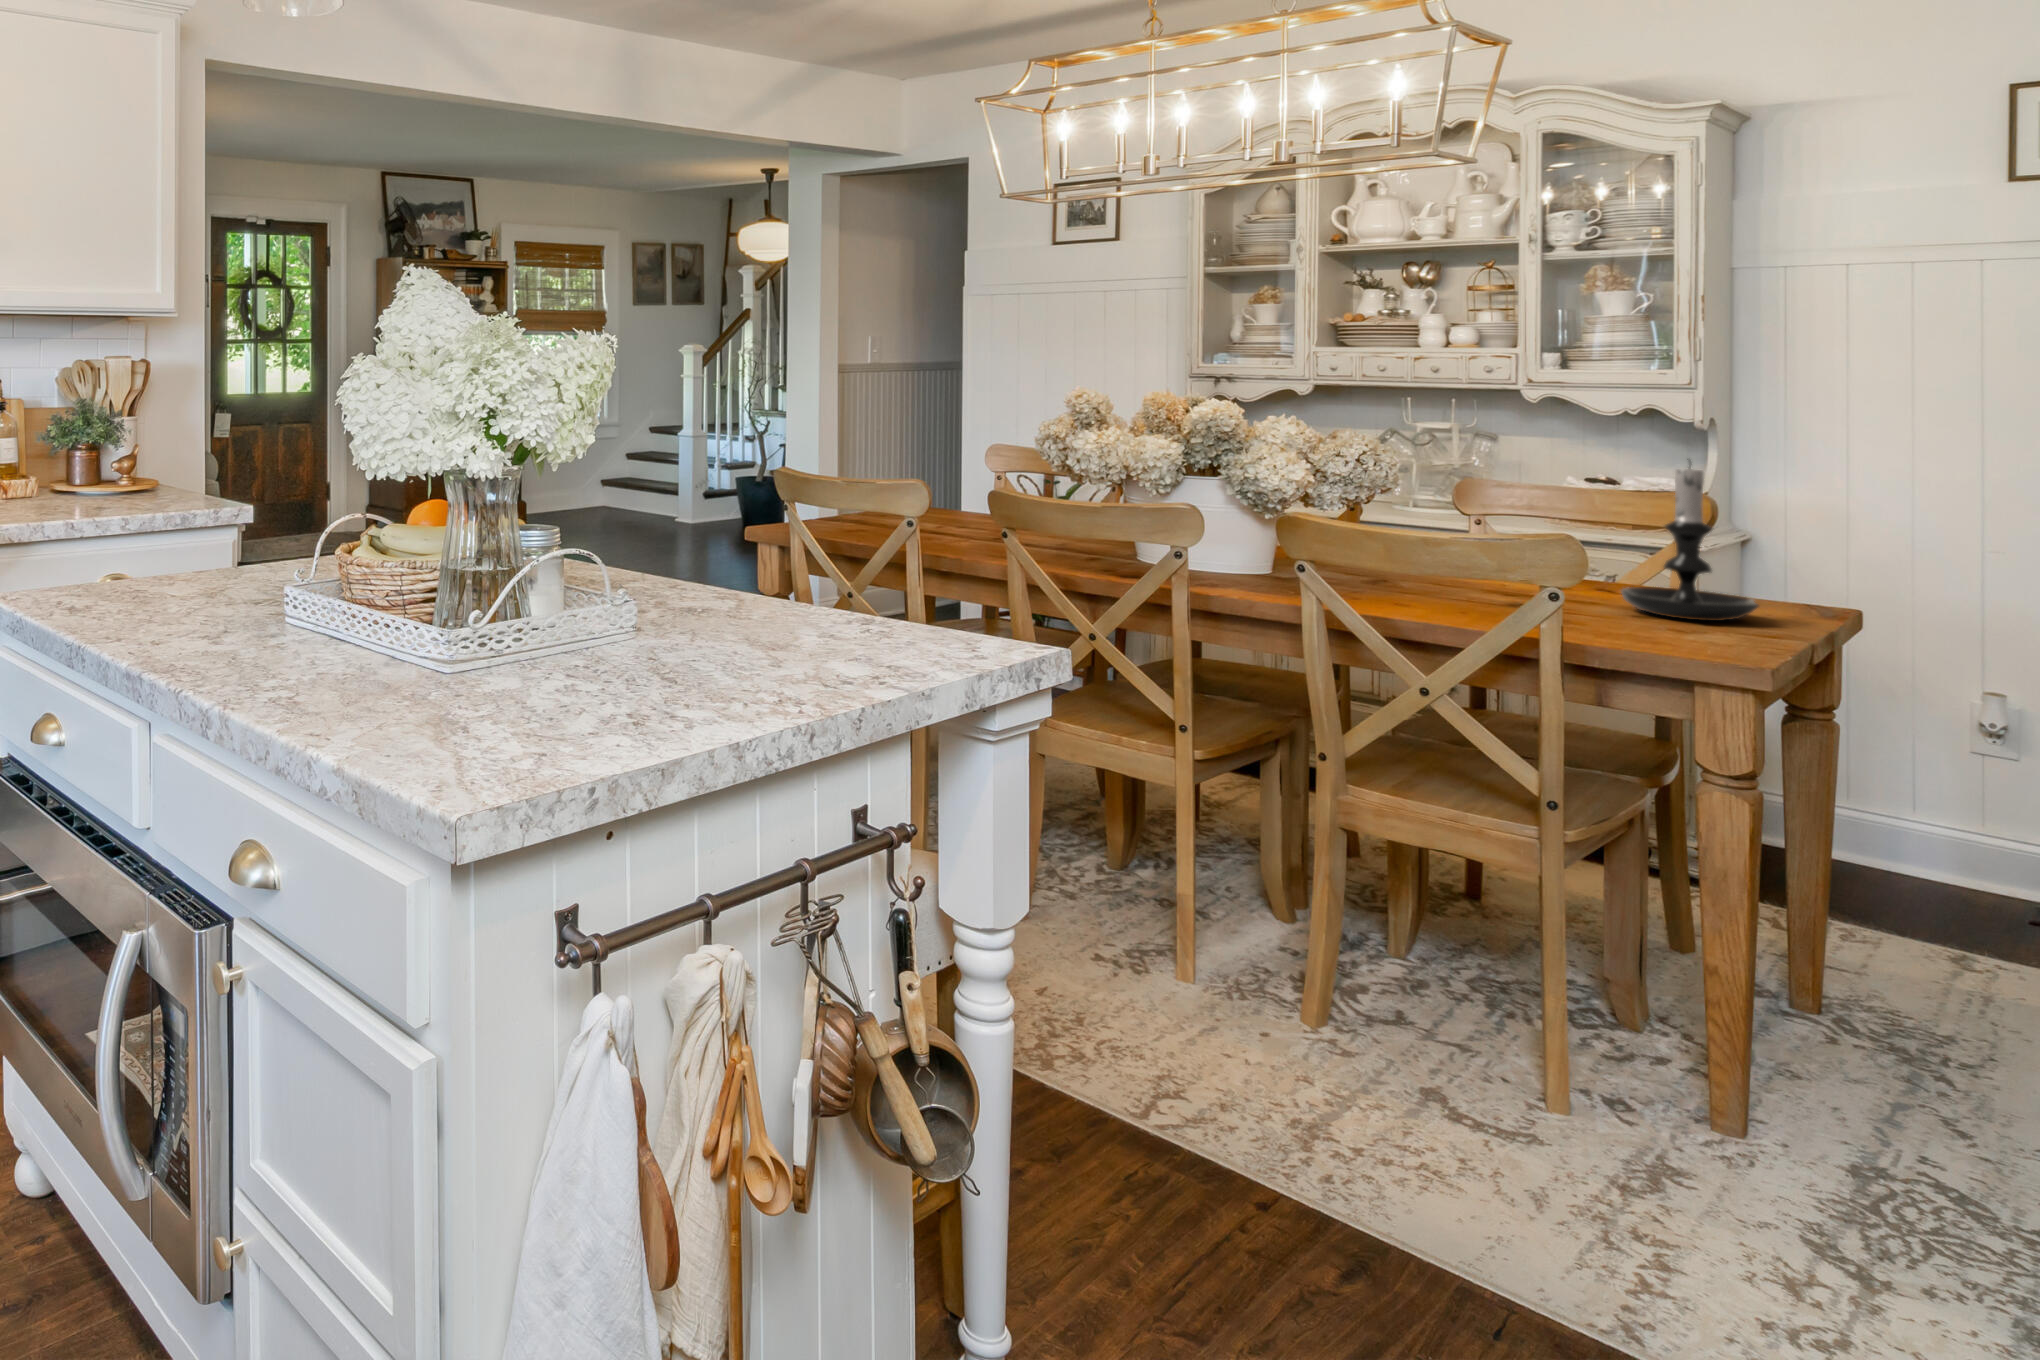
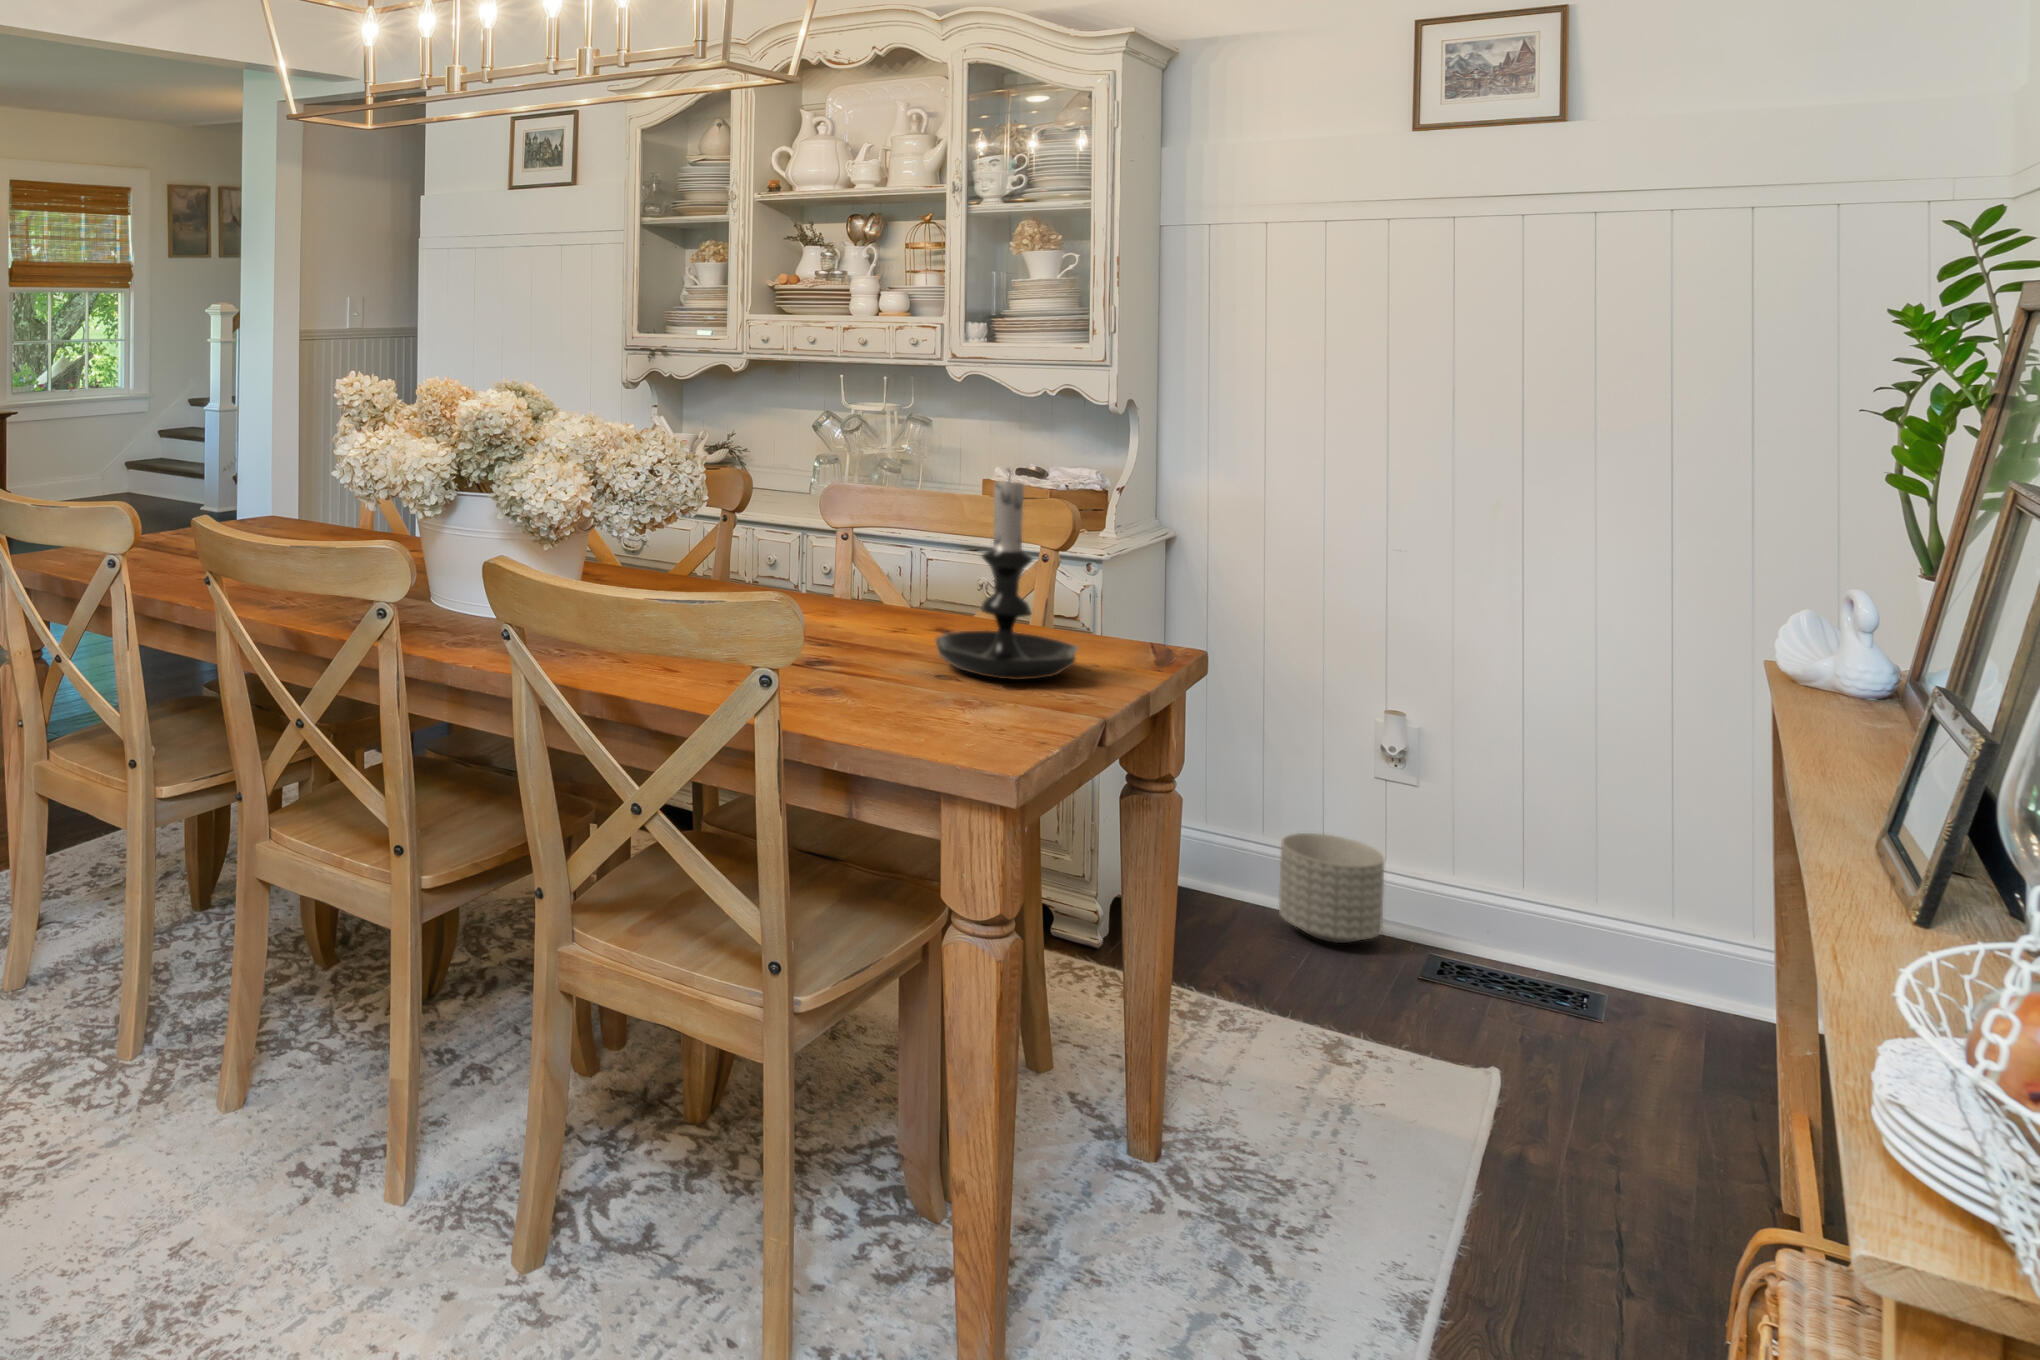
planter: none [1879,800,1993,895] -> present [1279,833,1384,943]

